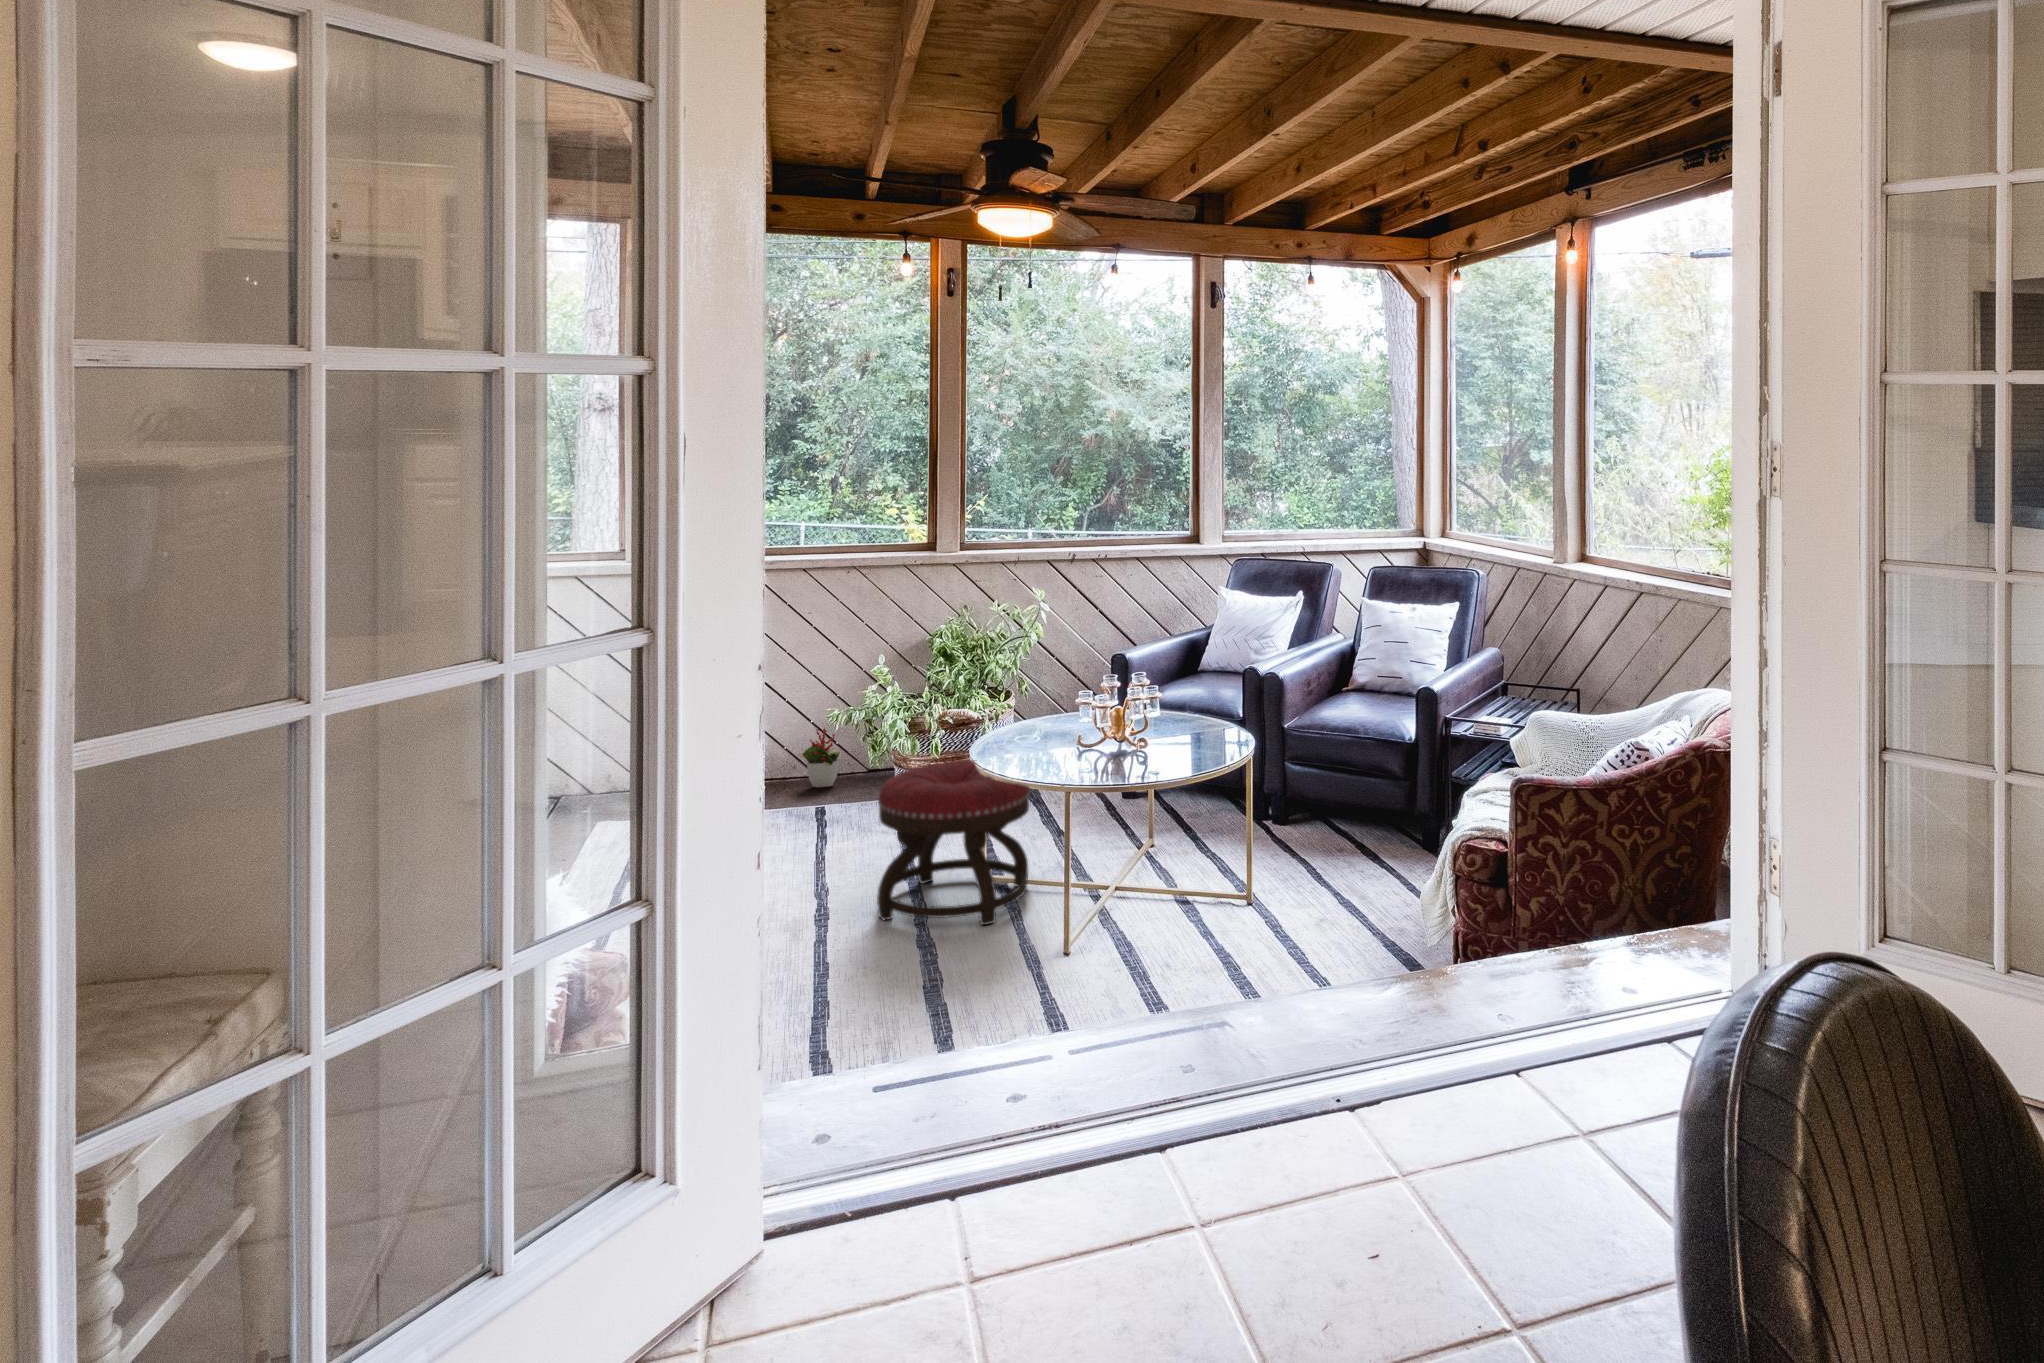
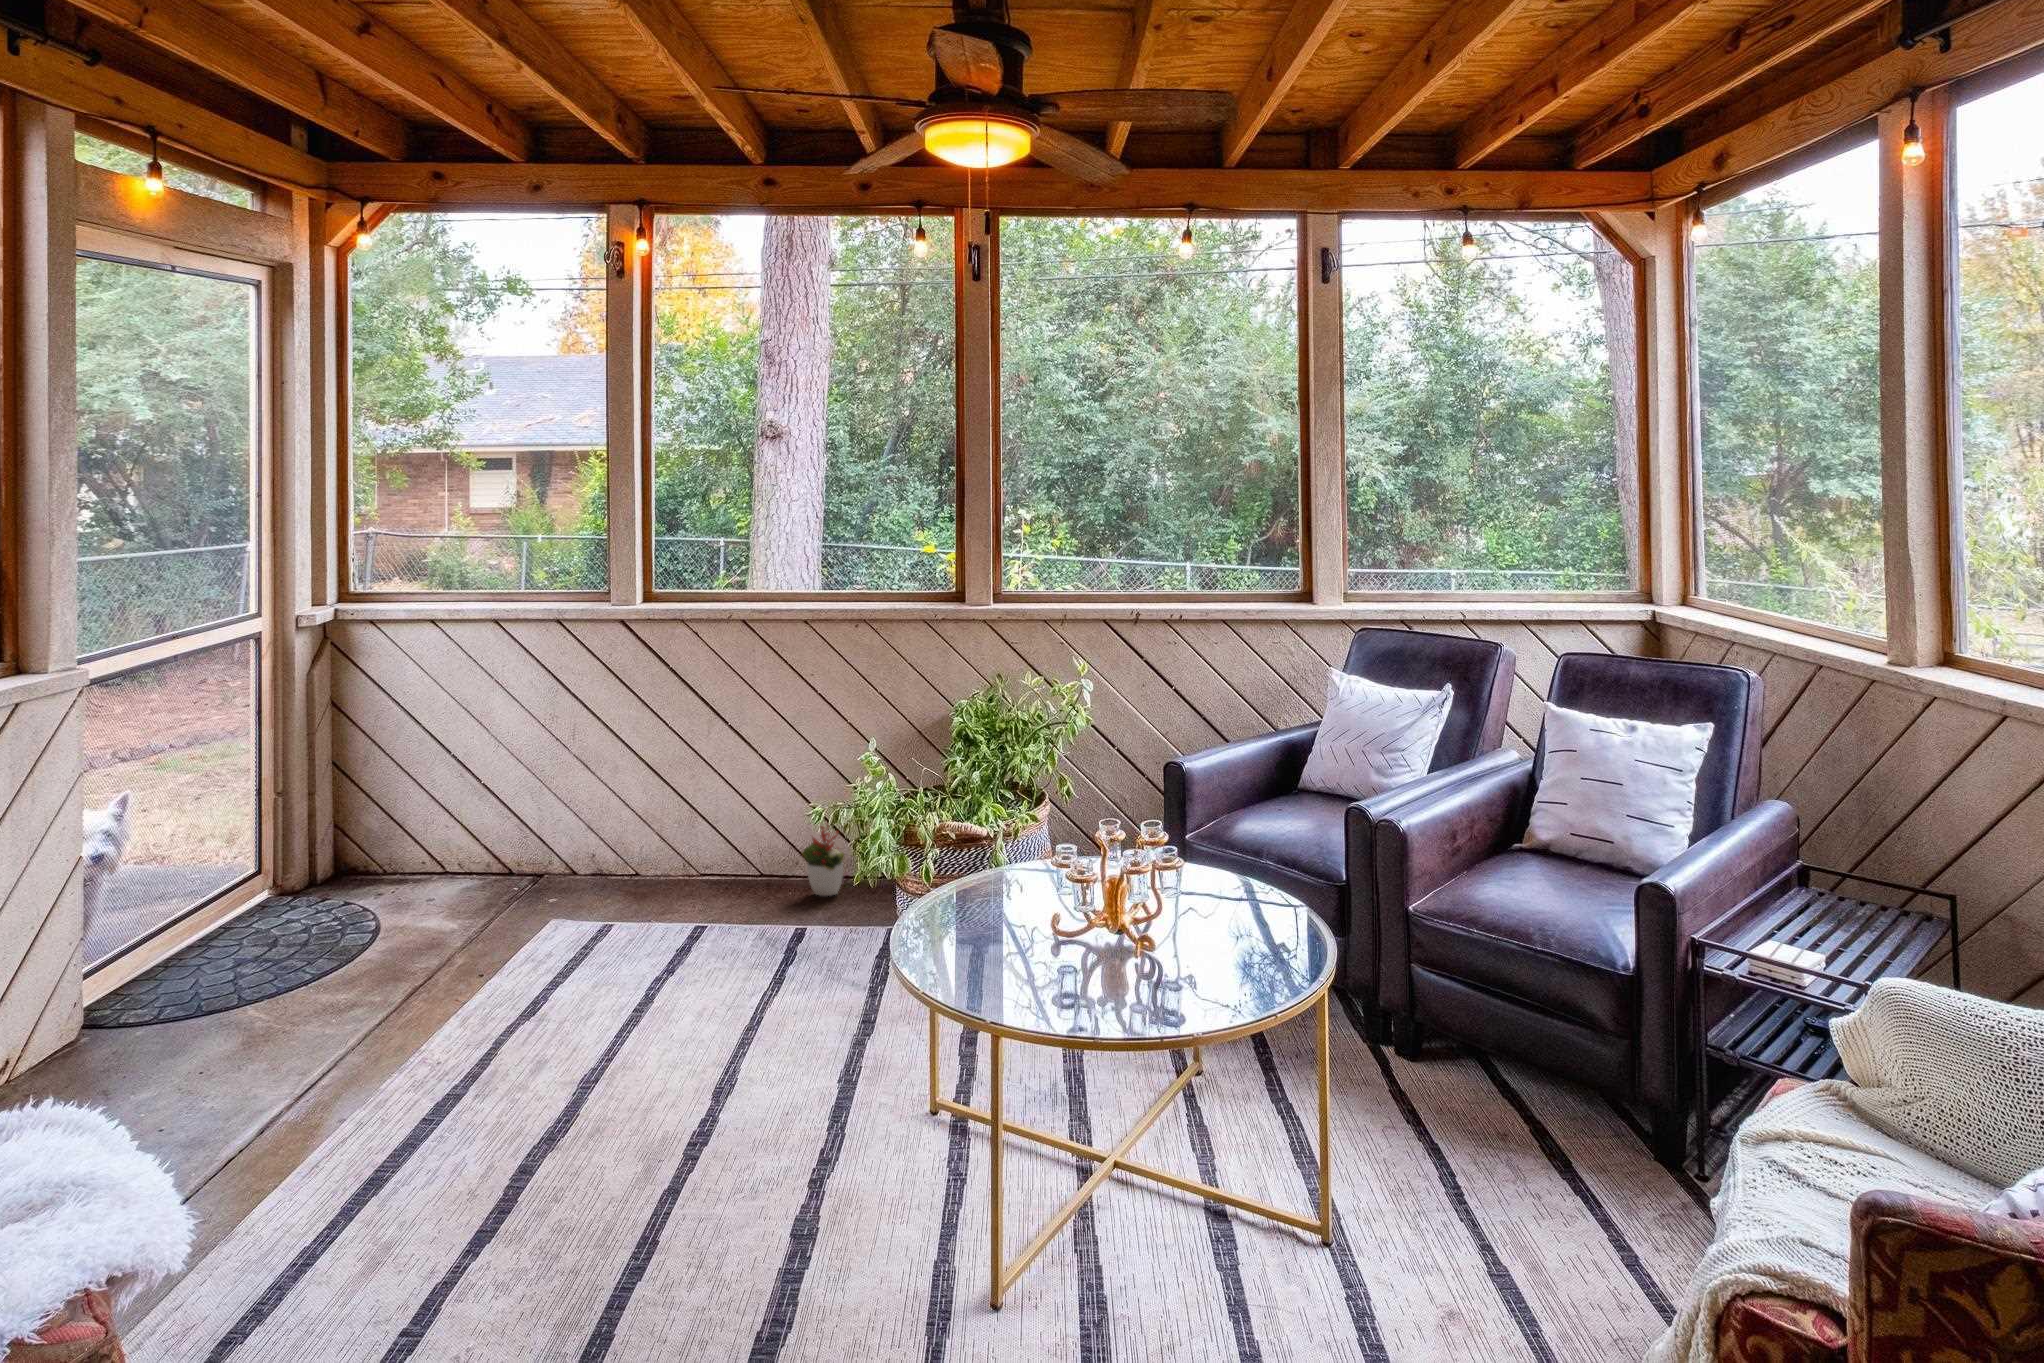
ottoman: present [877,760,1030,925] -> none [741,936,979,1234]

